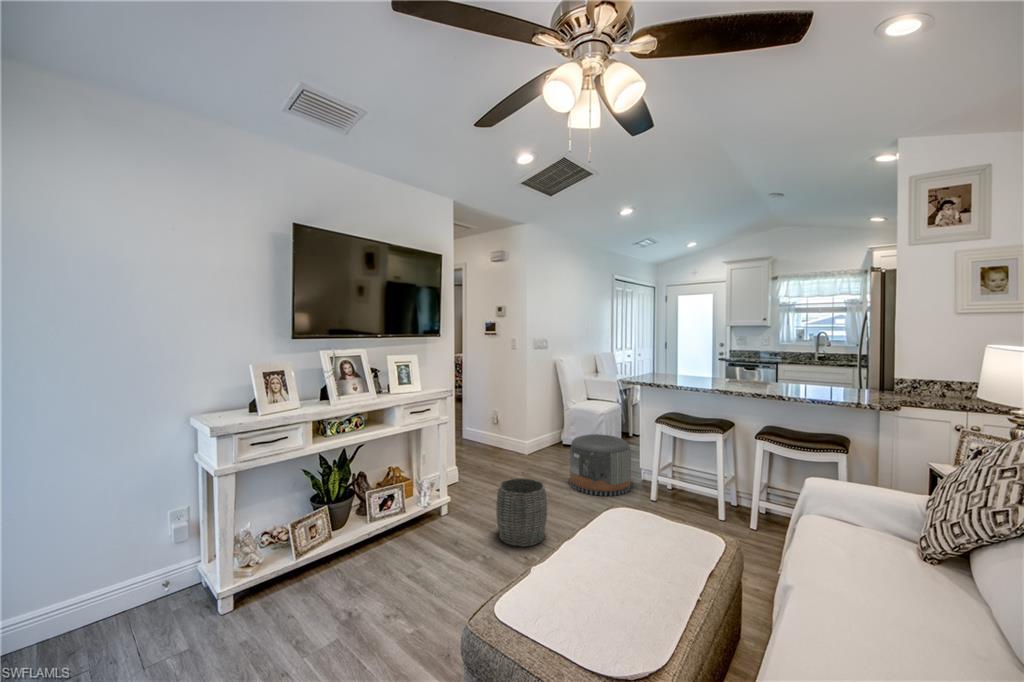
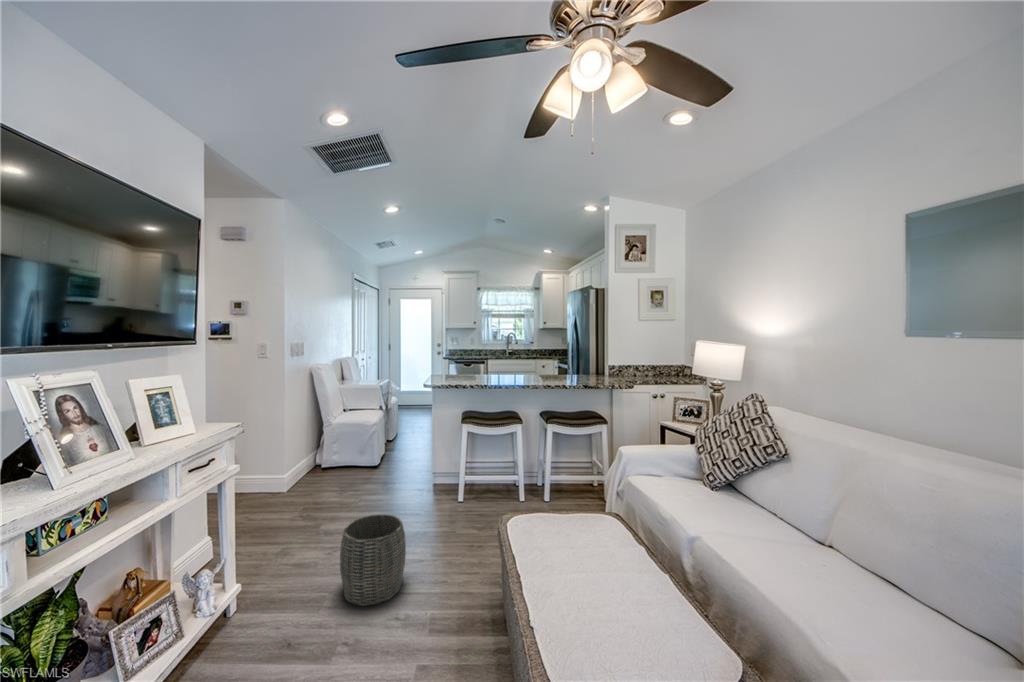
pouf: present [570,434,631,496] -> none [364,444,430,512]

